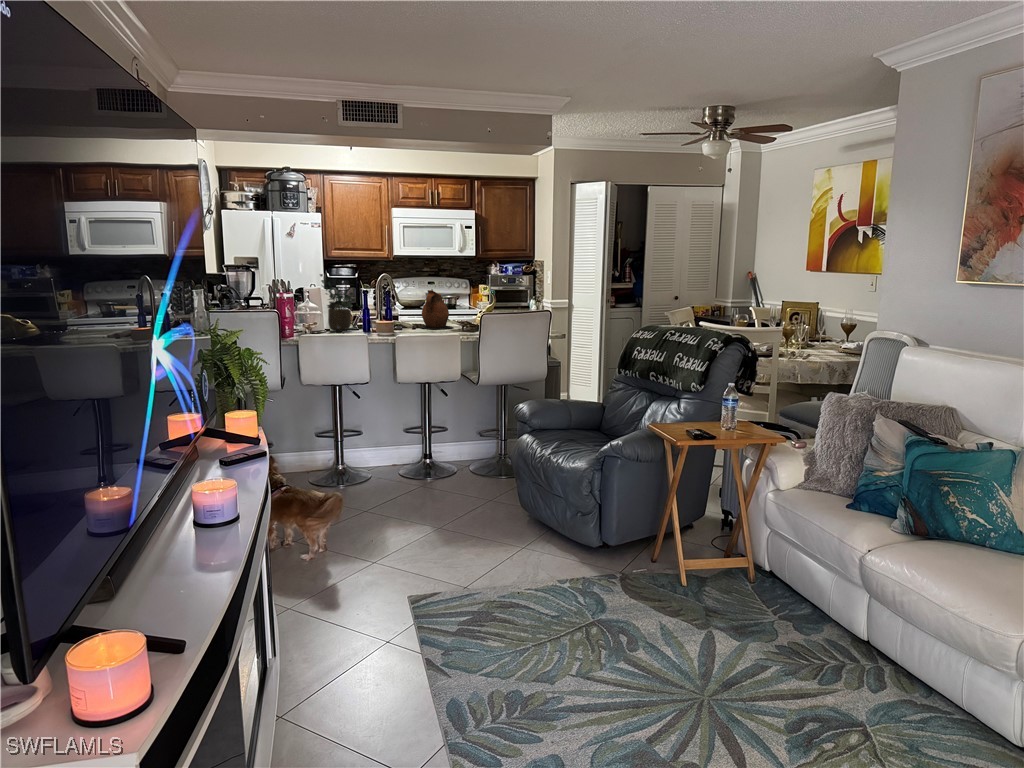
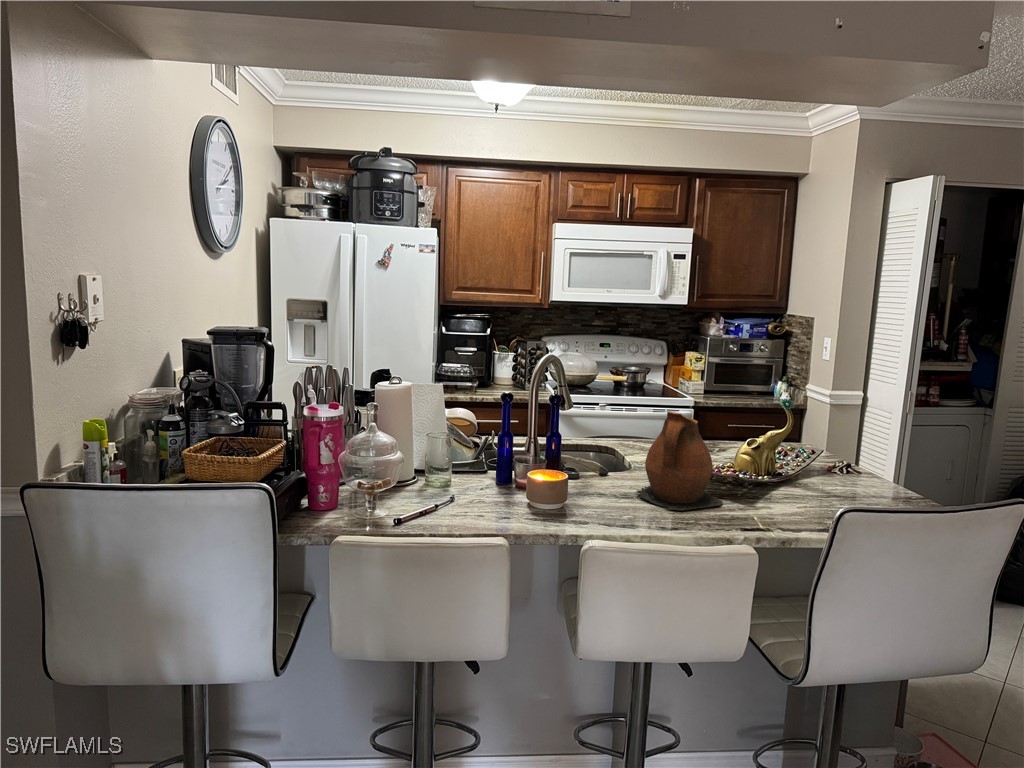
potted plant: present [320,274,353,331] -> none [410,366,489,514]

